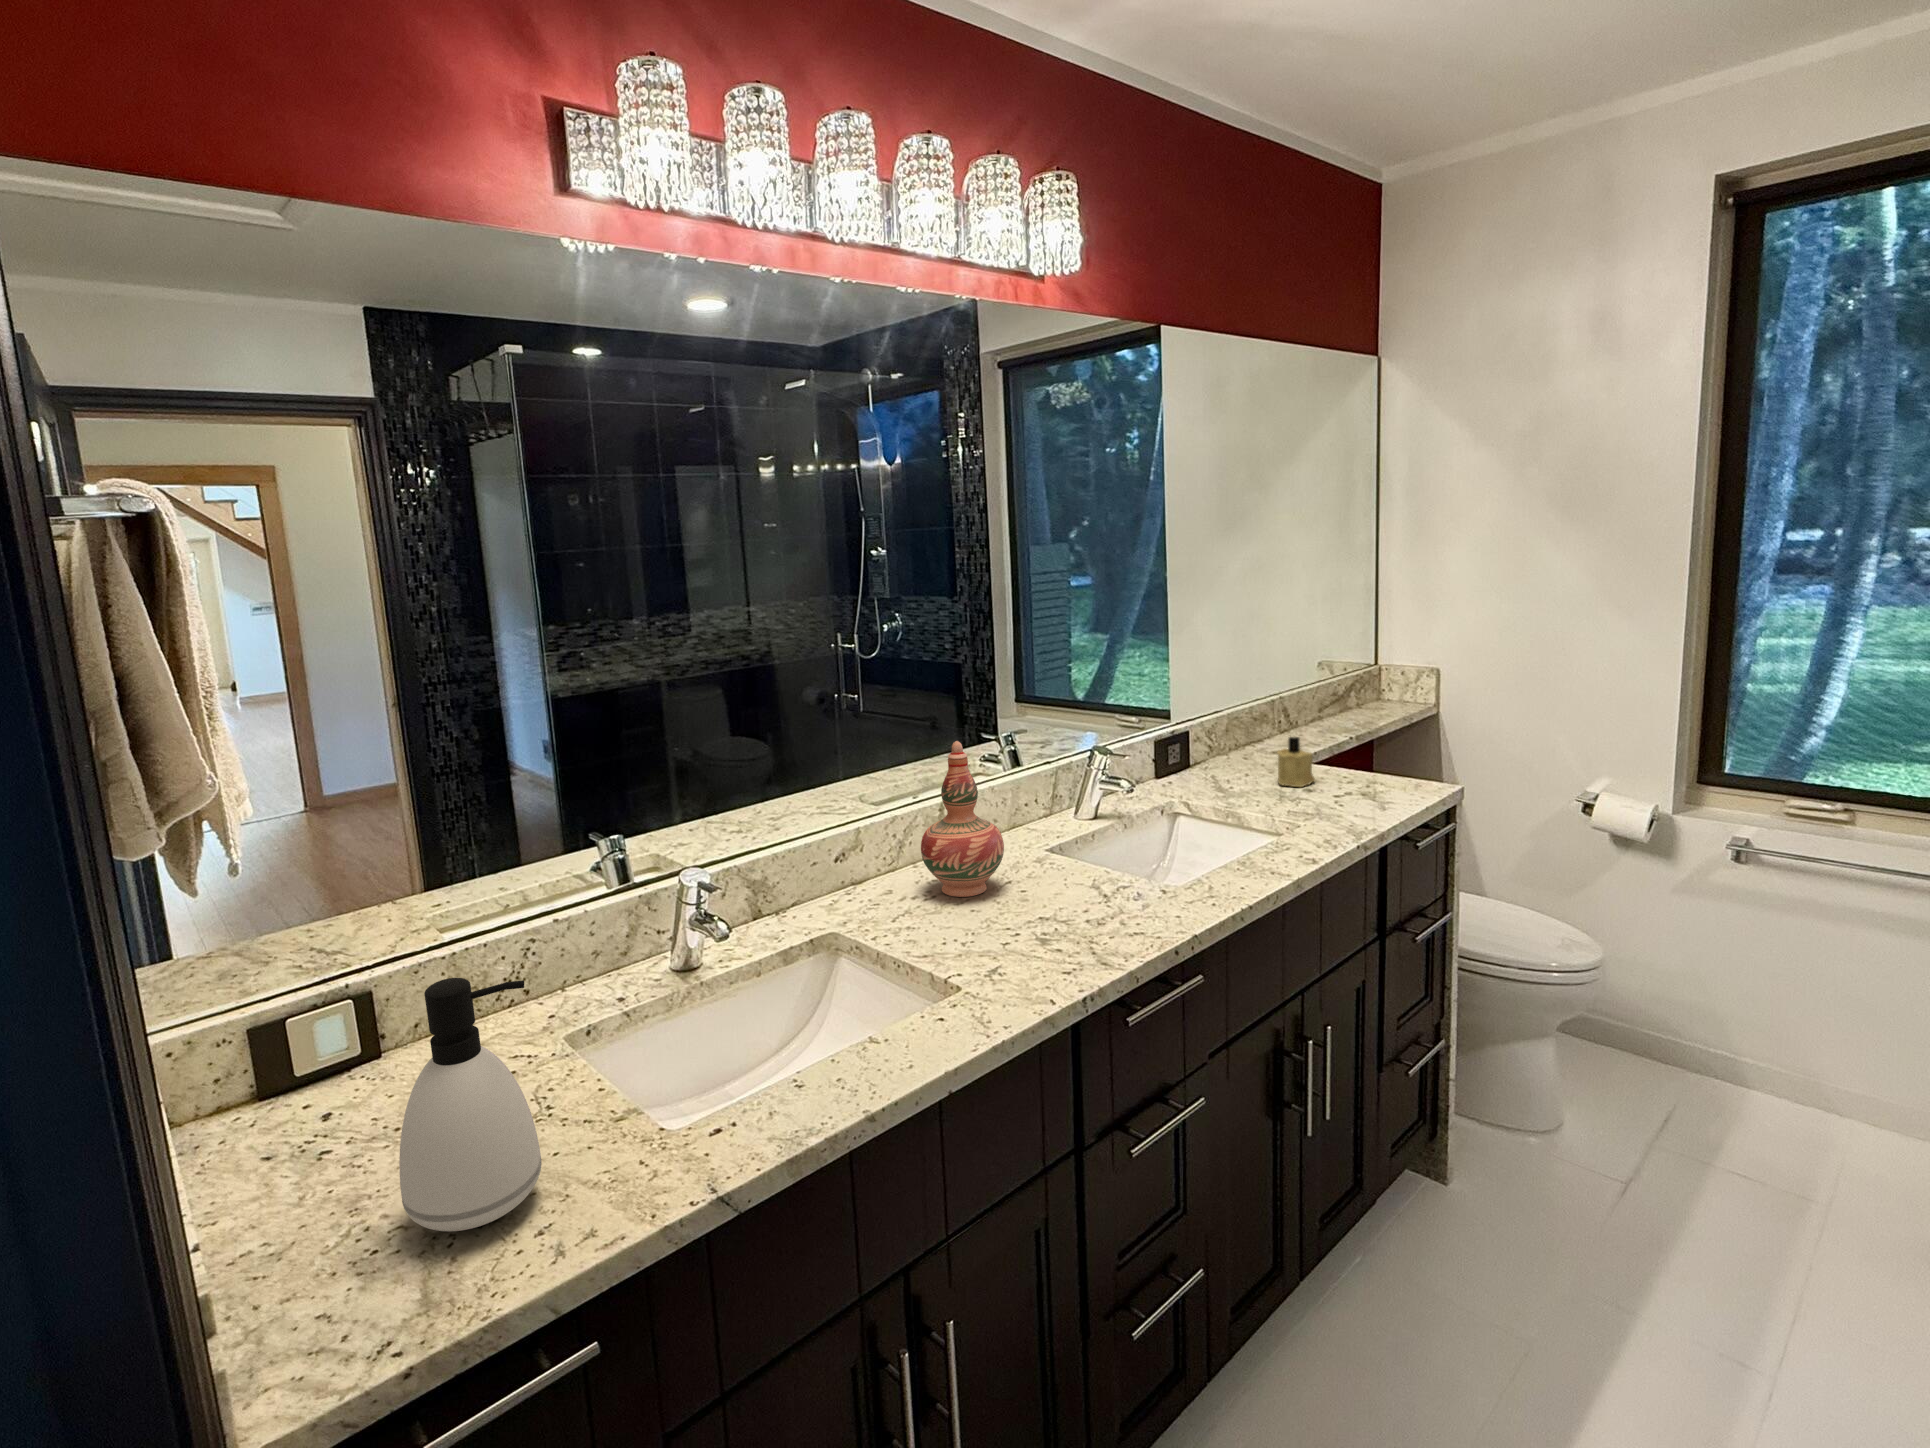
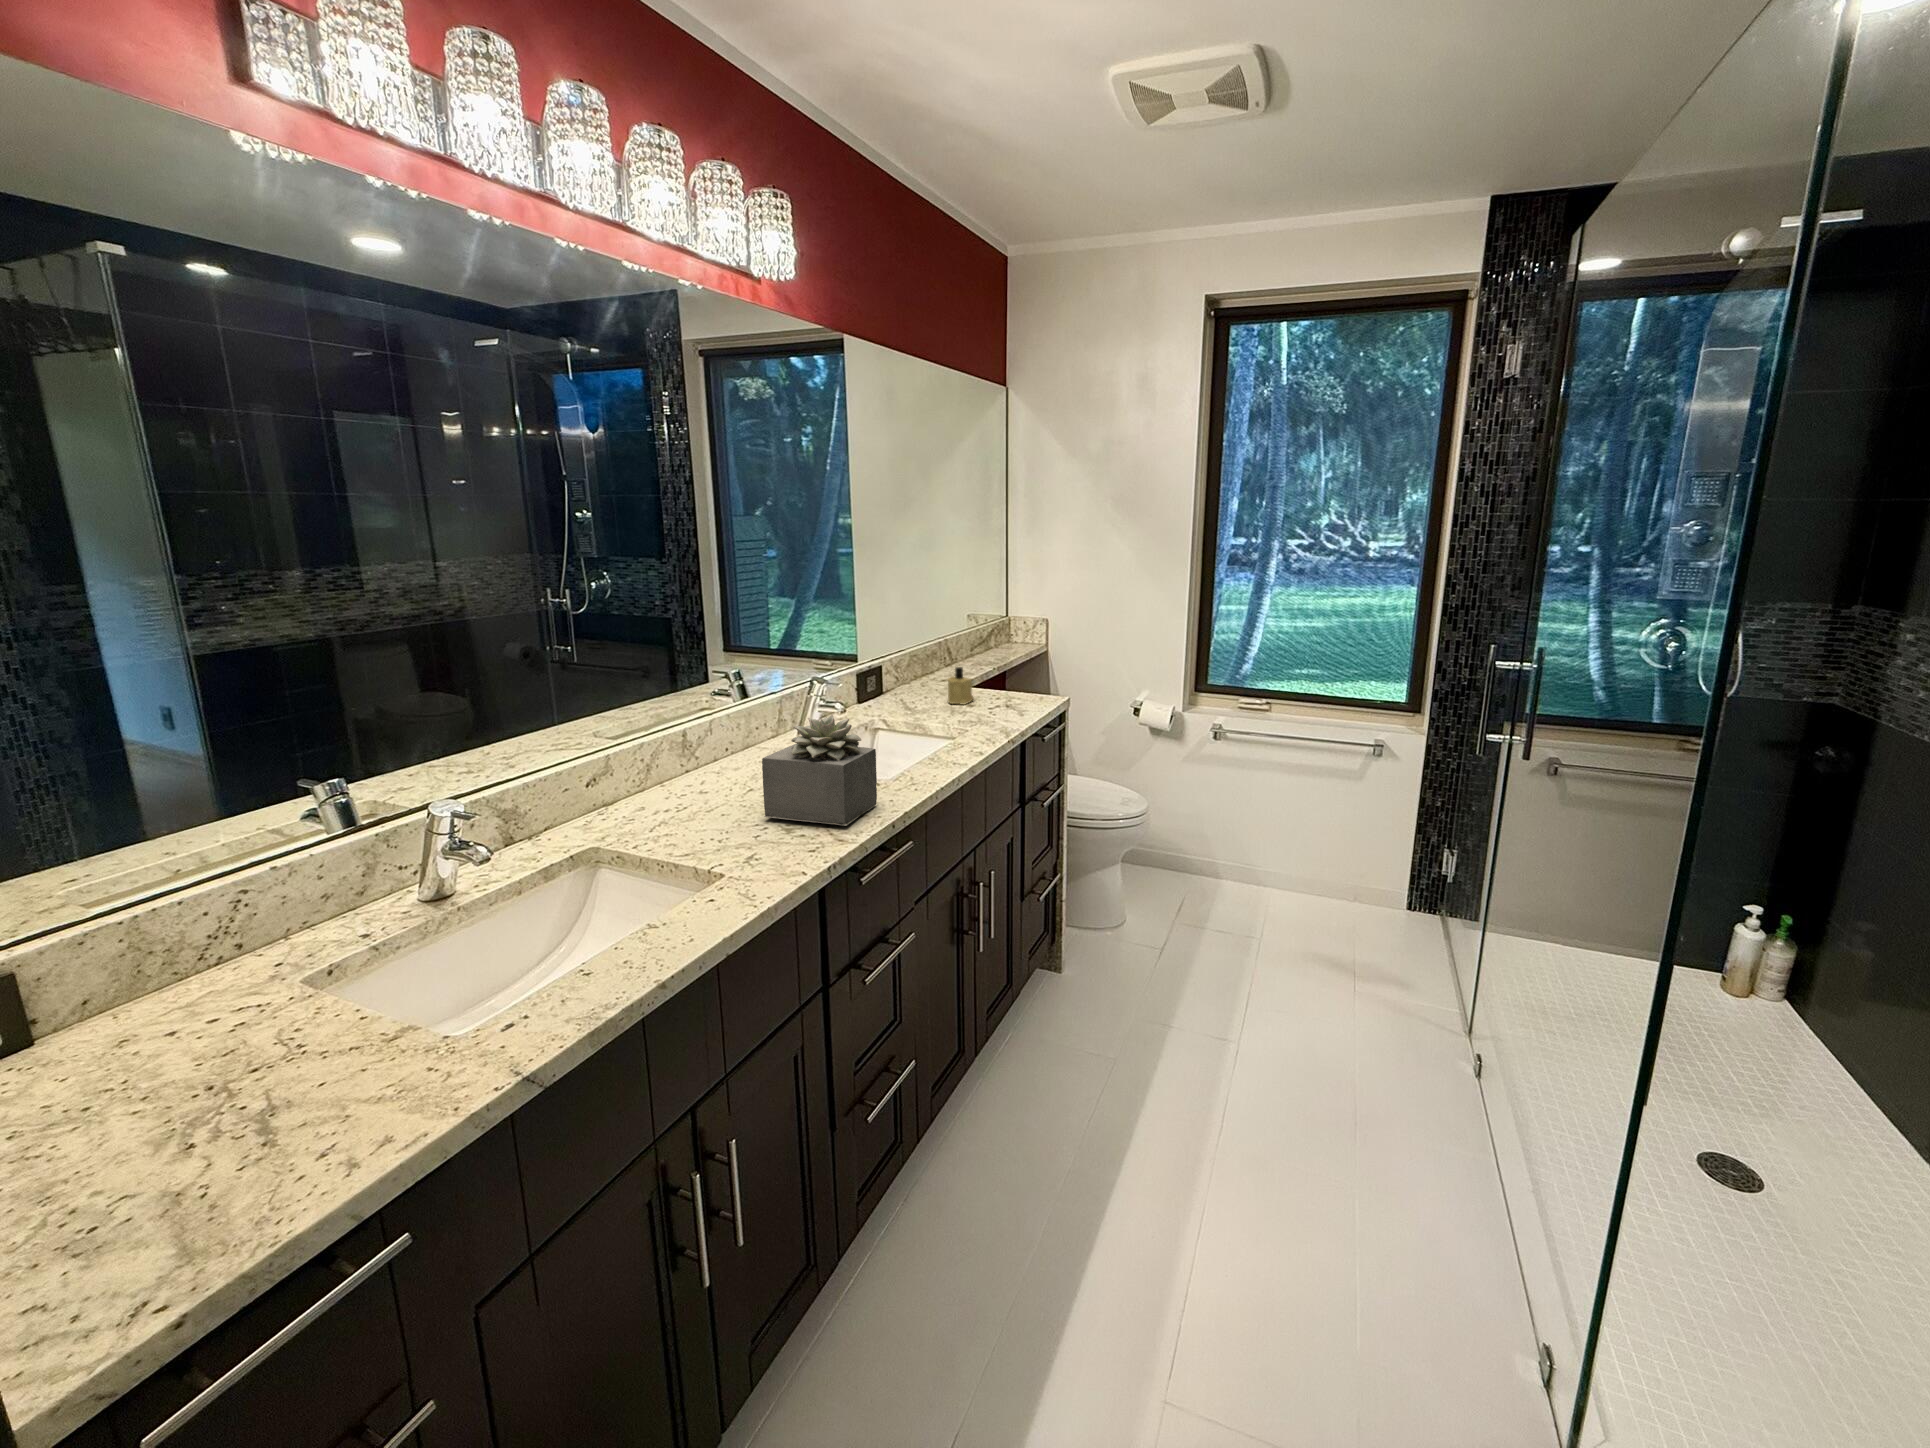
decorative vase: present [921,741,1004,897] -> none [670,672,745,806]
succulent plant: none [1017,800,1158,944] -> present [762,715,877,826]
soap dispenser: present [399,978,541,1231] -> none [123,909,314,1185]

